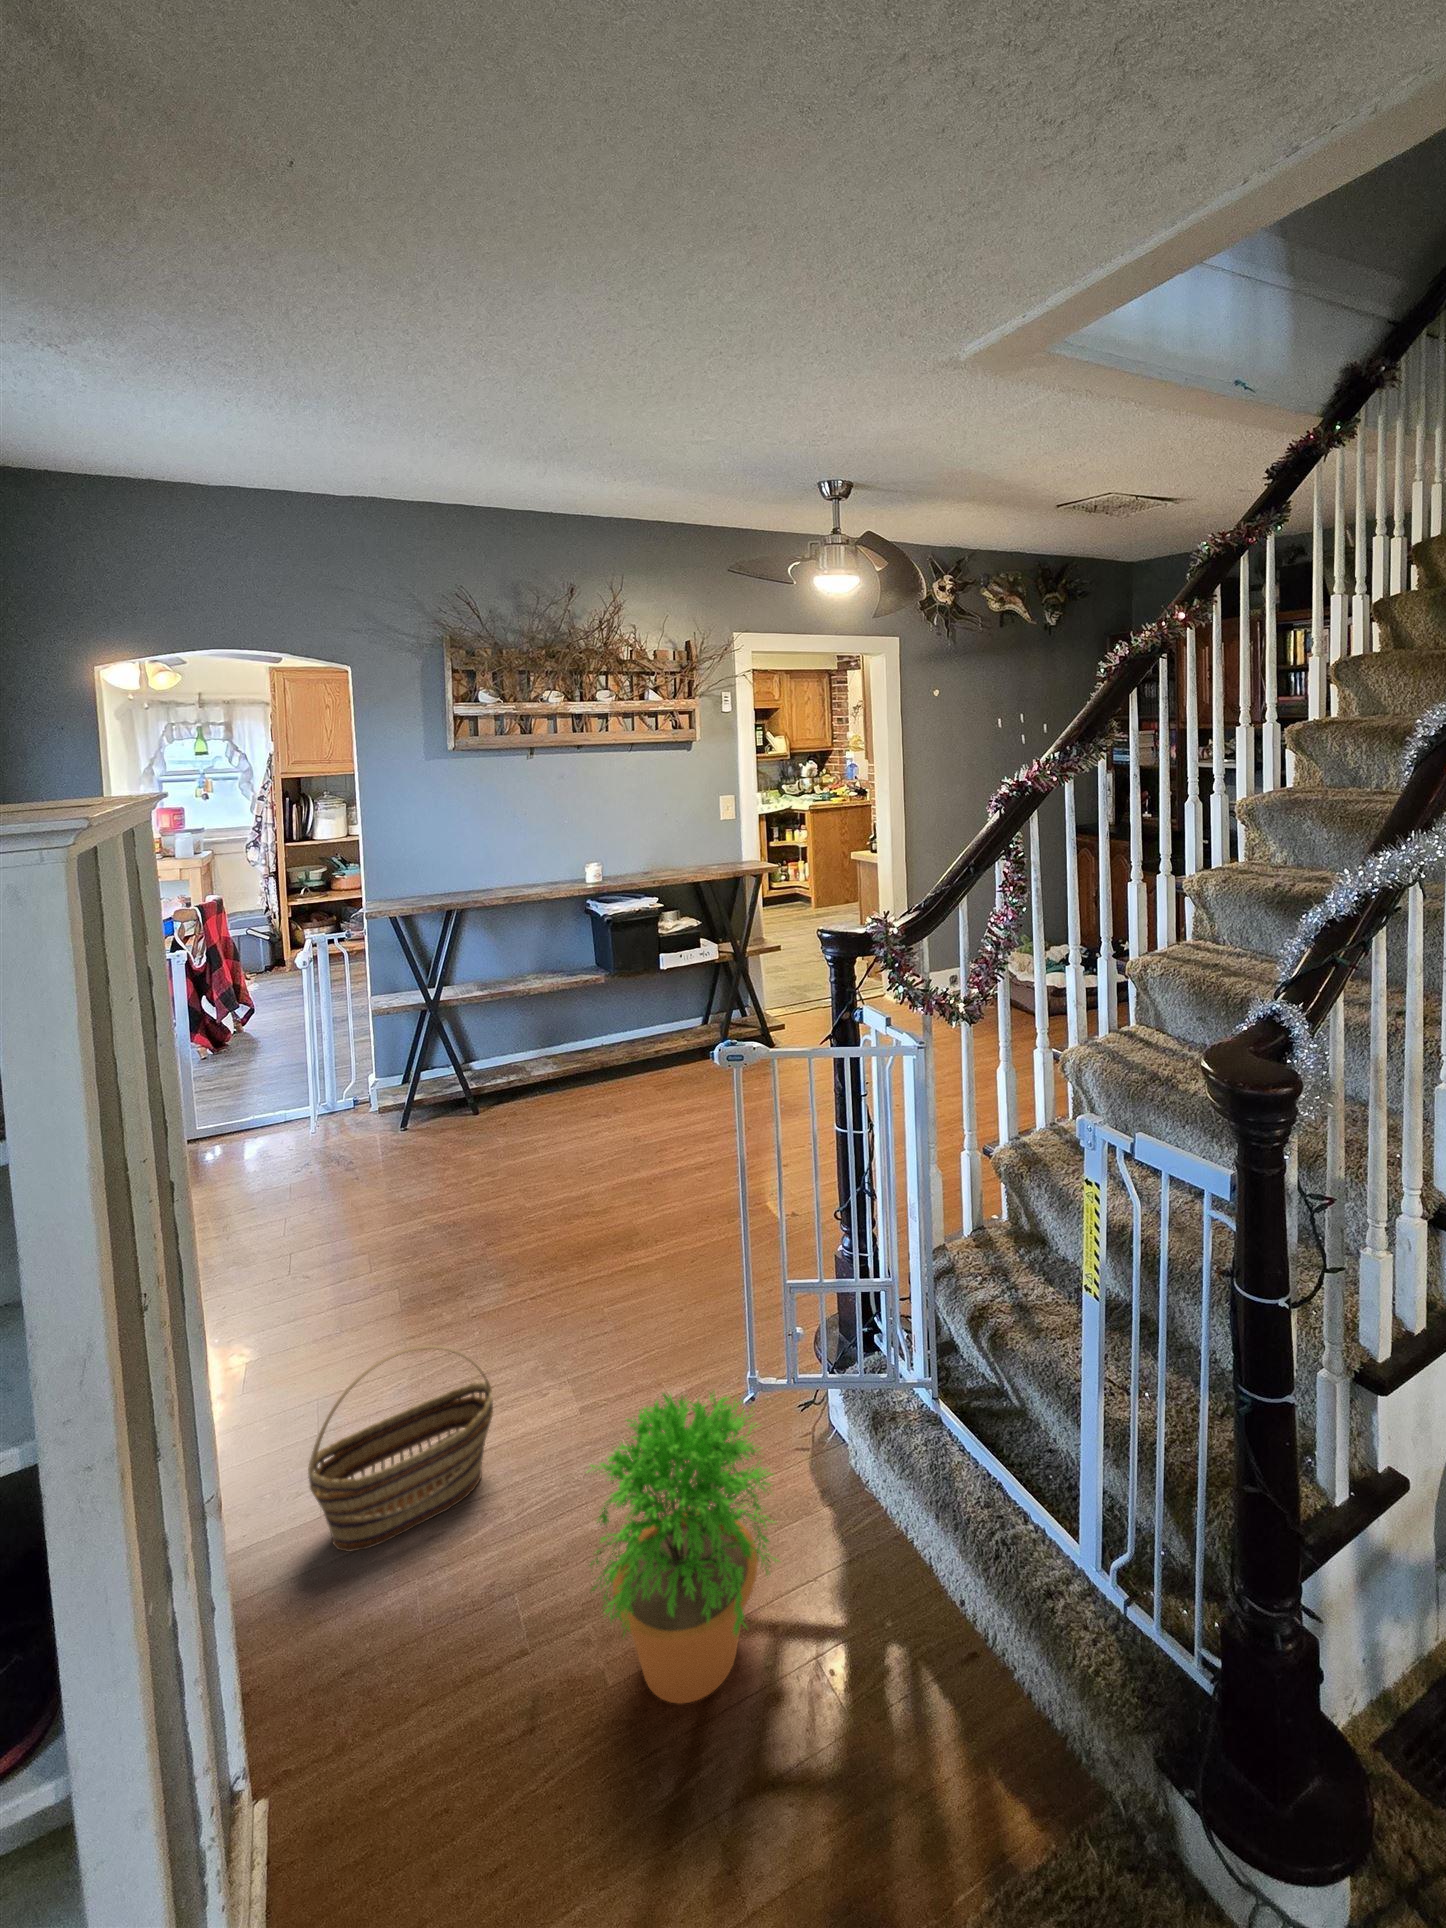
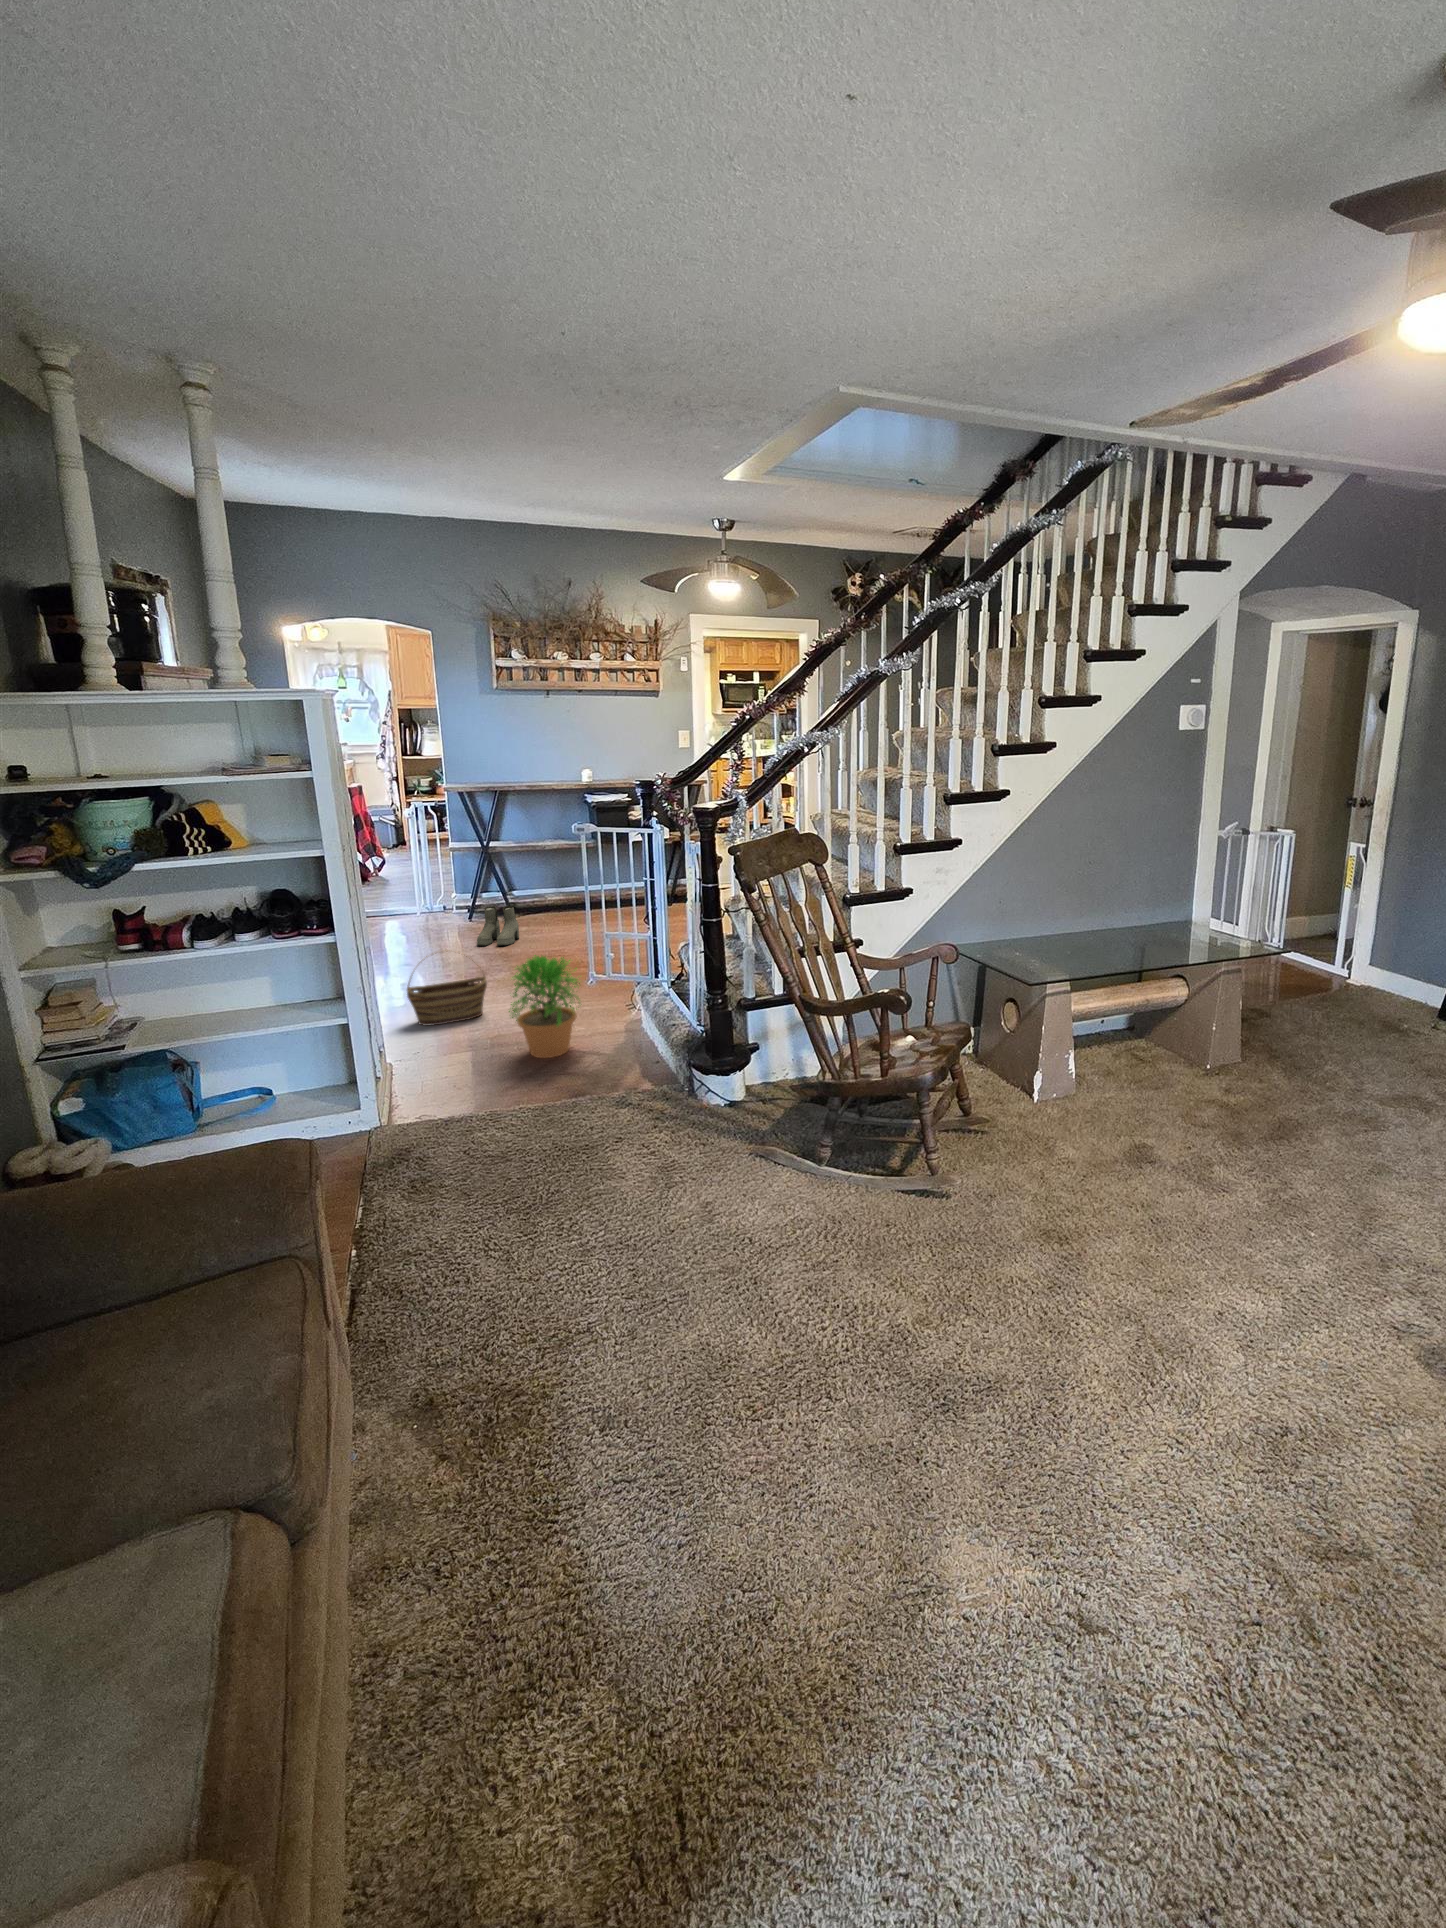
boots: none [428,1122,500,1207] -> present [477,906,519,946]

